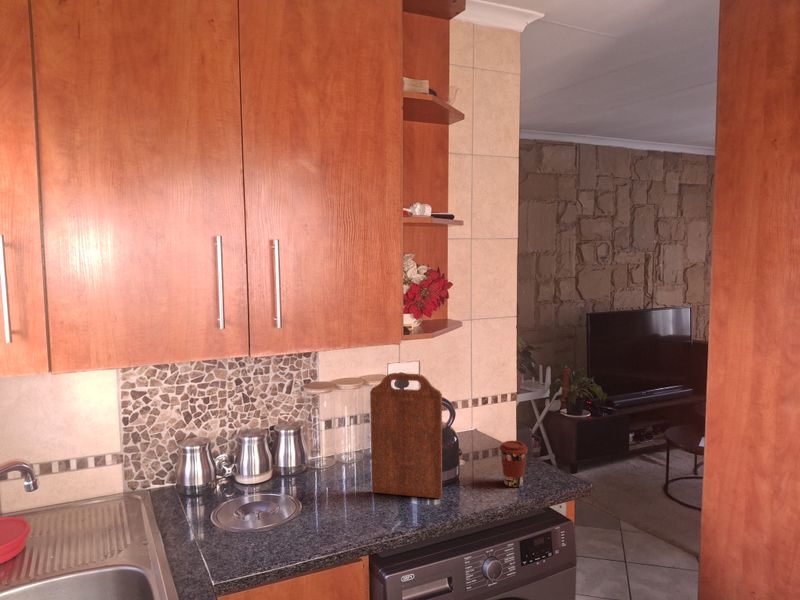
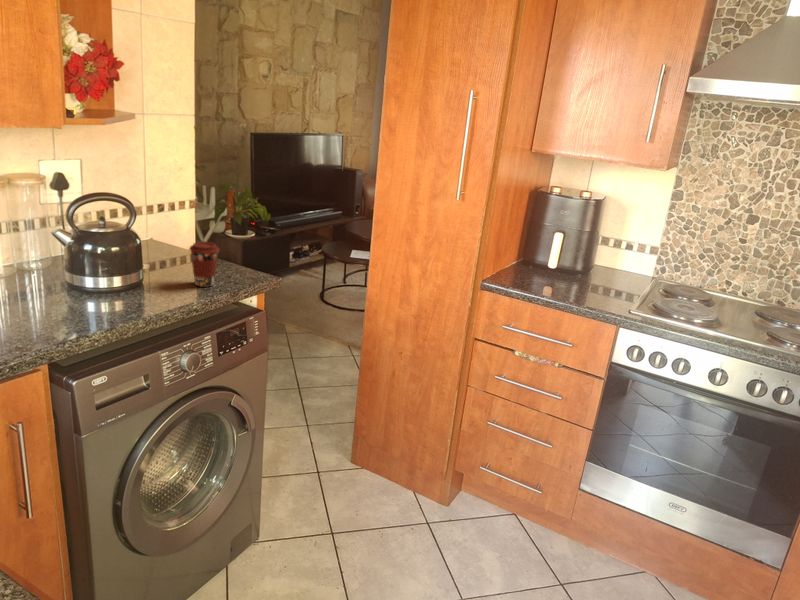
cutting board: present [370,373,442,498] -> none [26,162,129,304]

